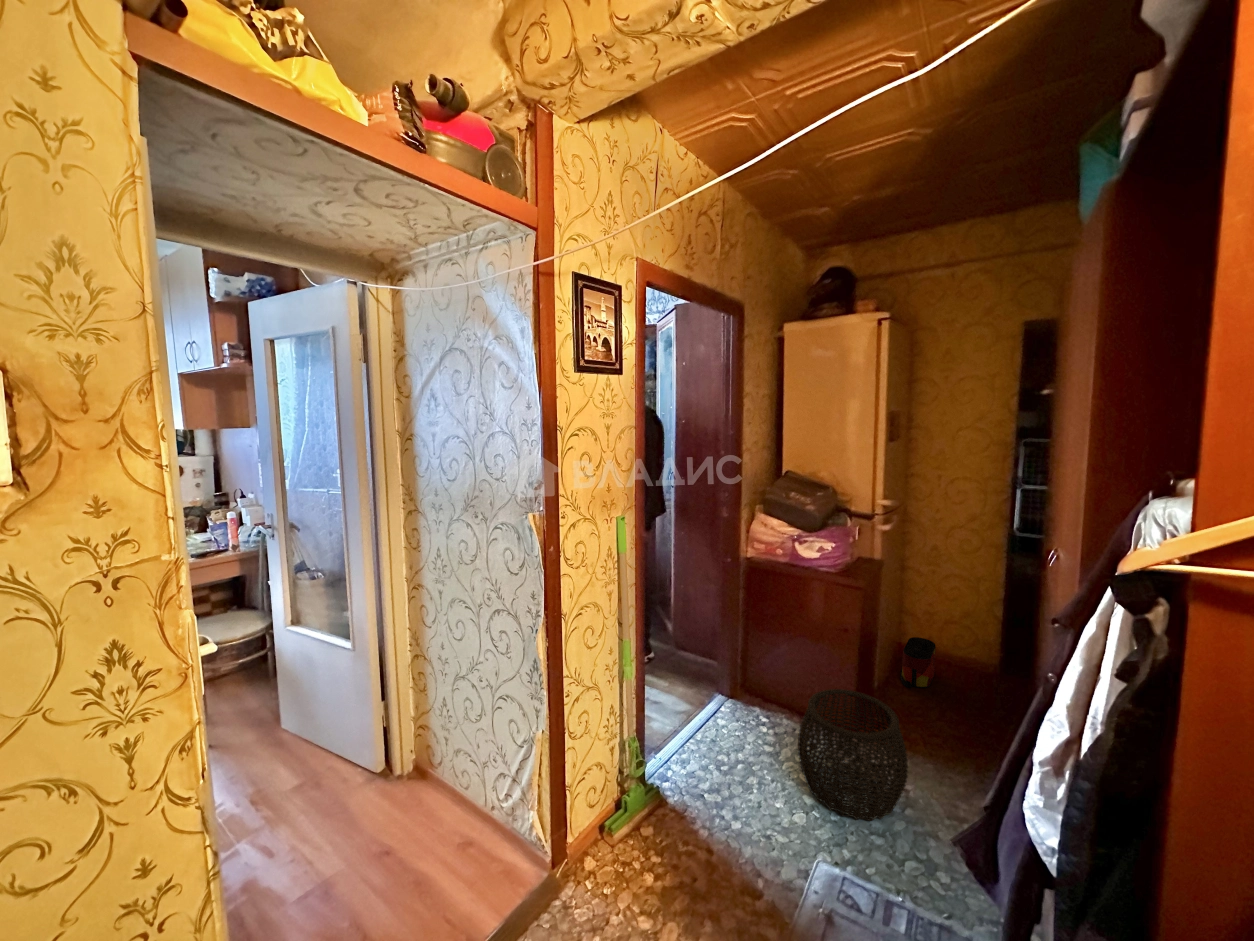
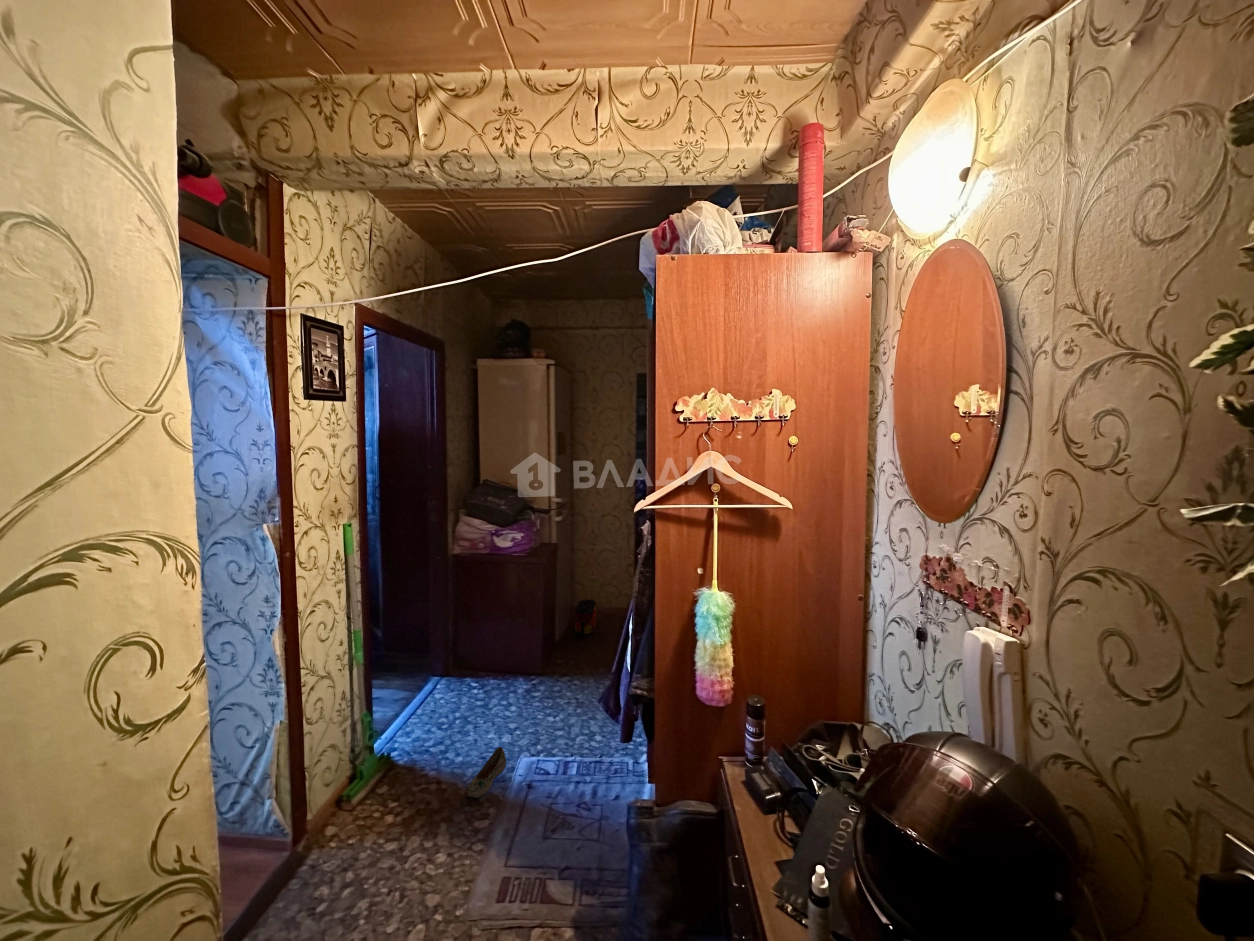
woven basket: present [798,689,908,821] -> none [503,639,577,727]
shoe: none [741,836,797,902] -> present [467,747,506,798]

